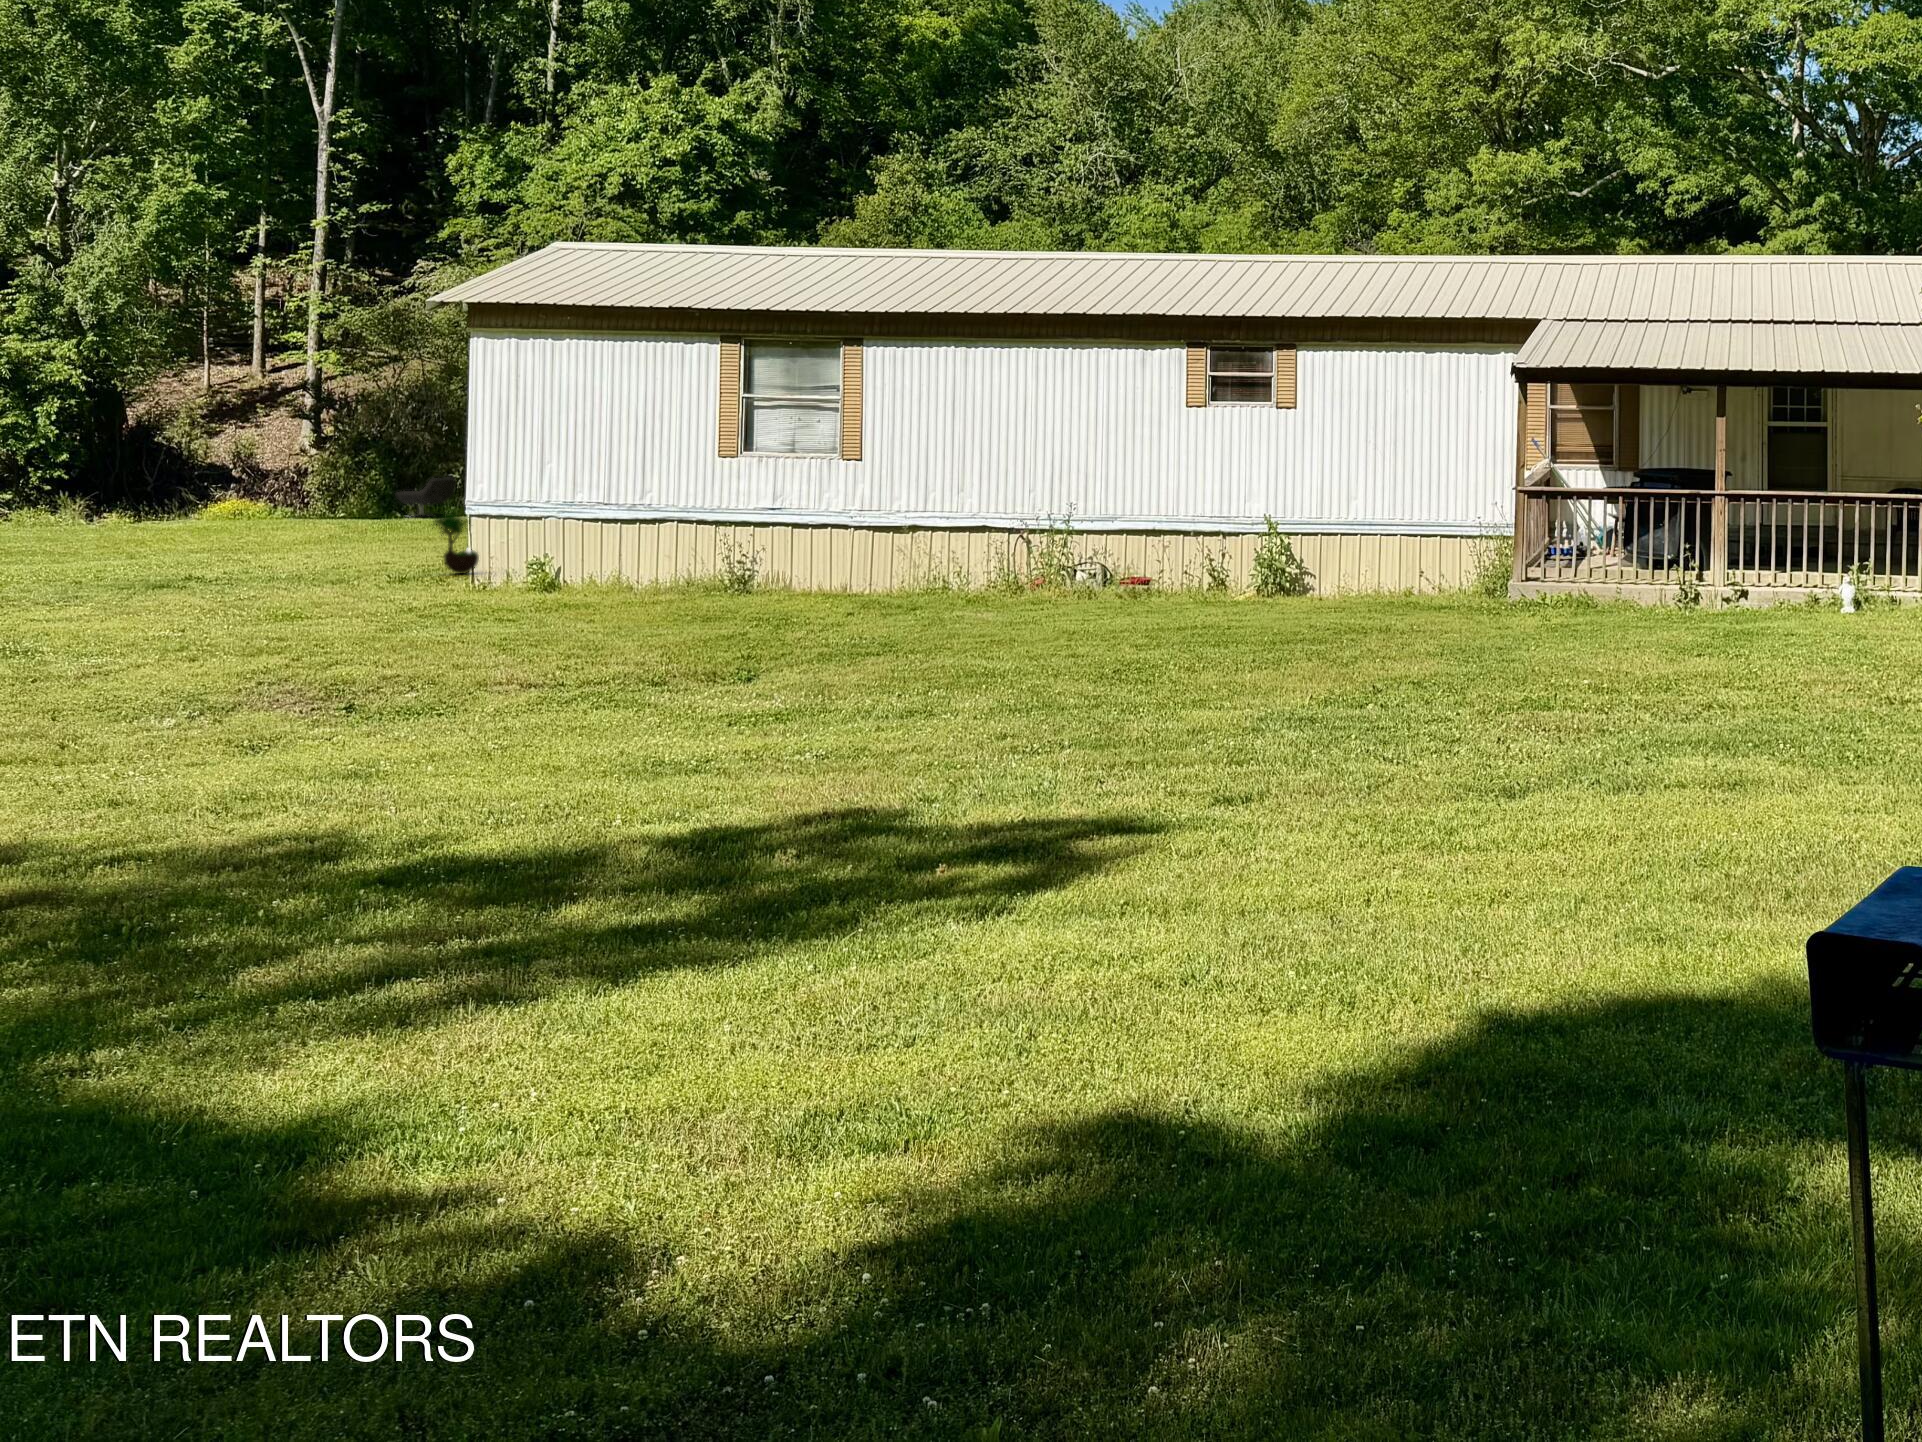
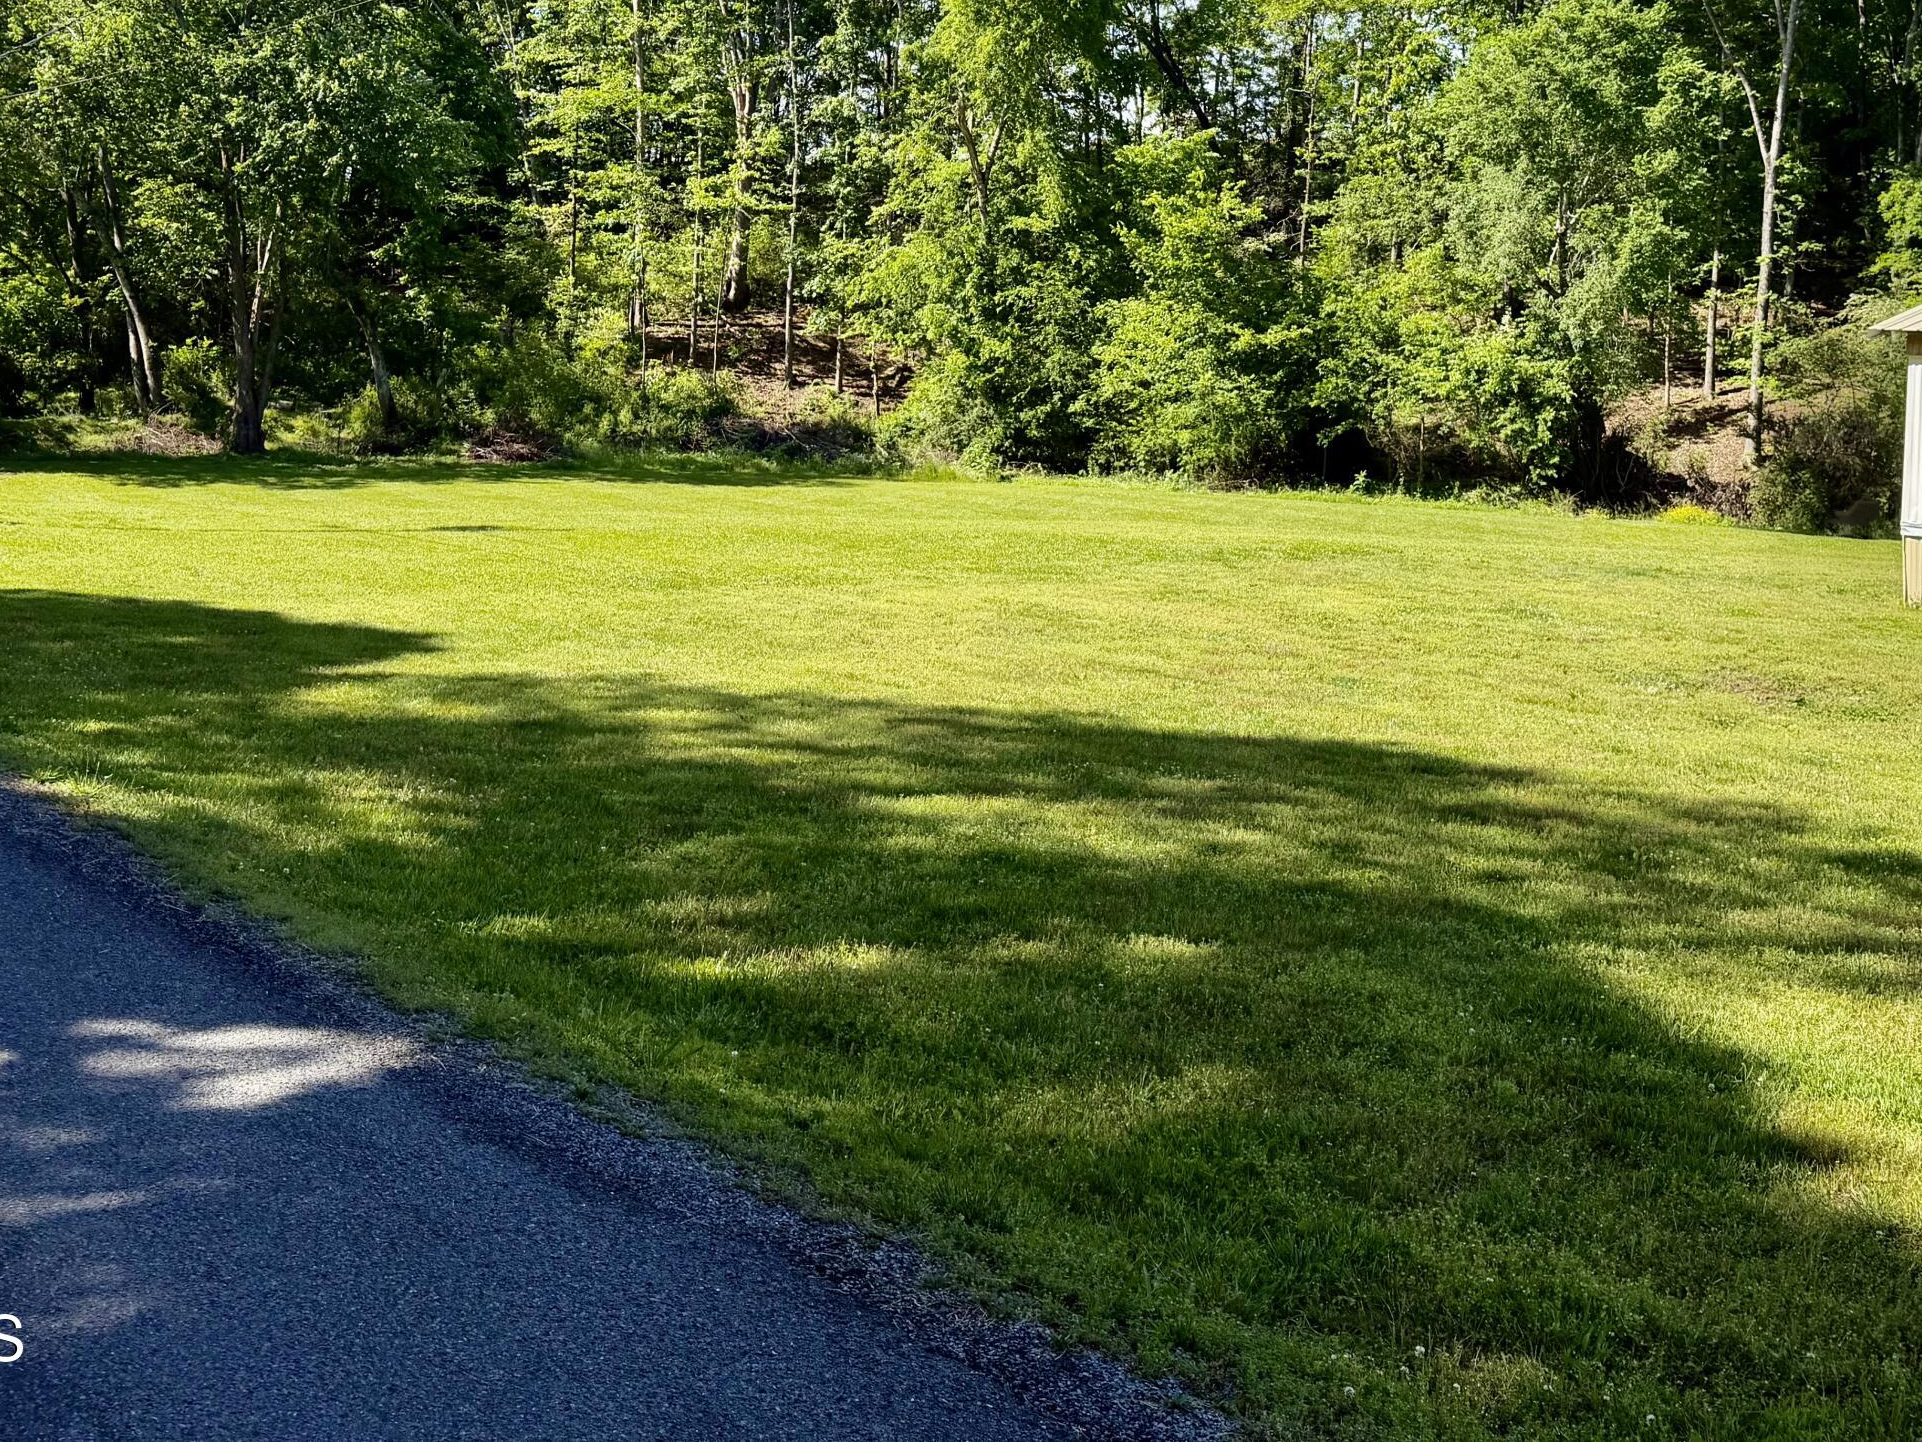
potted tree: present [431,511,479,574] -> none [1861,529,1910,603]

